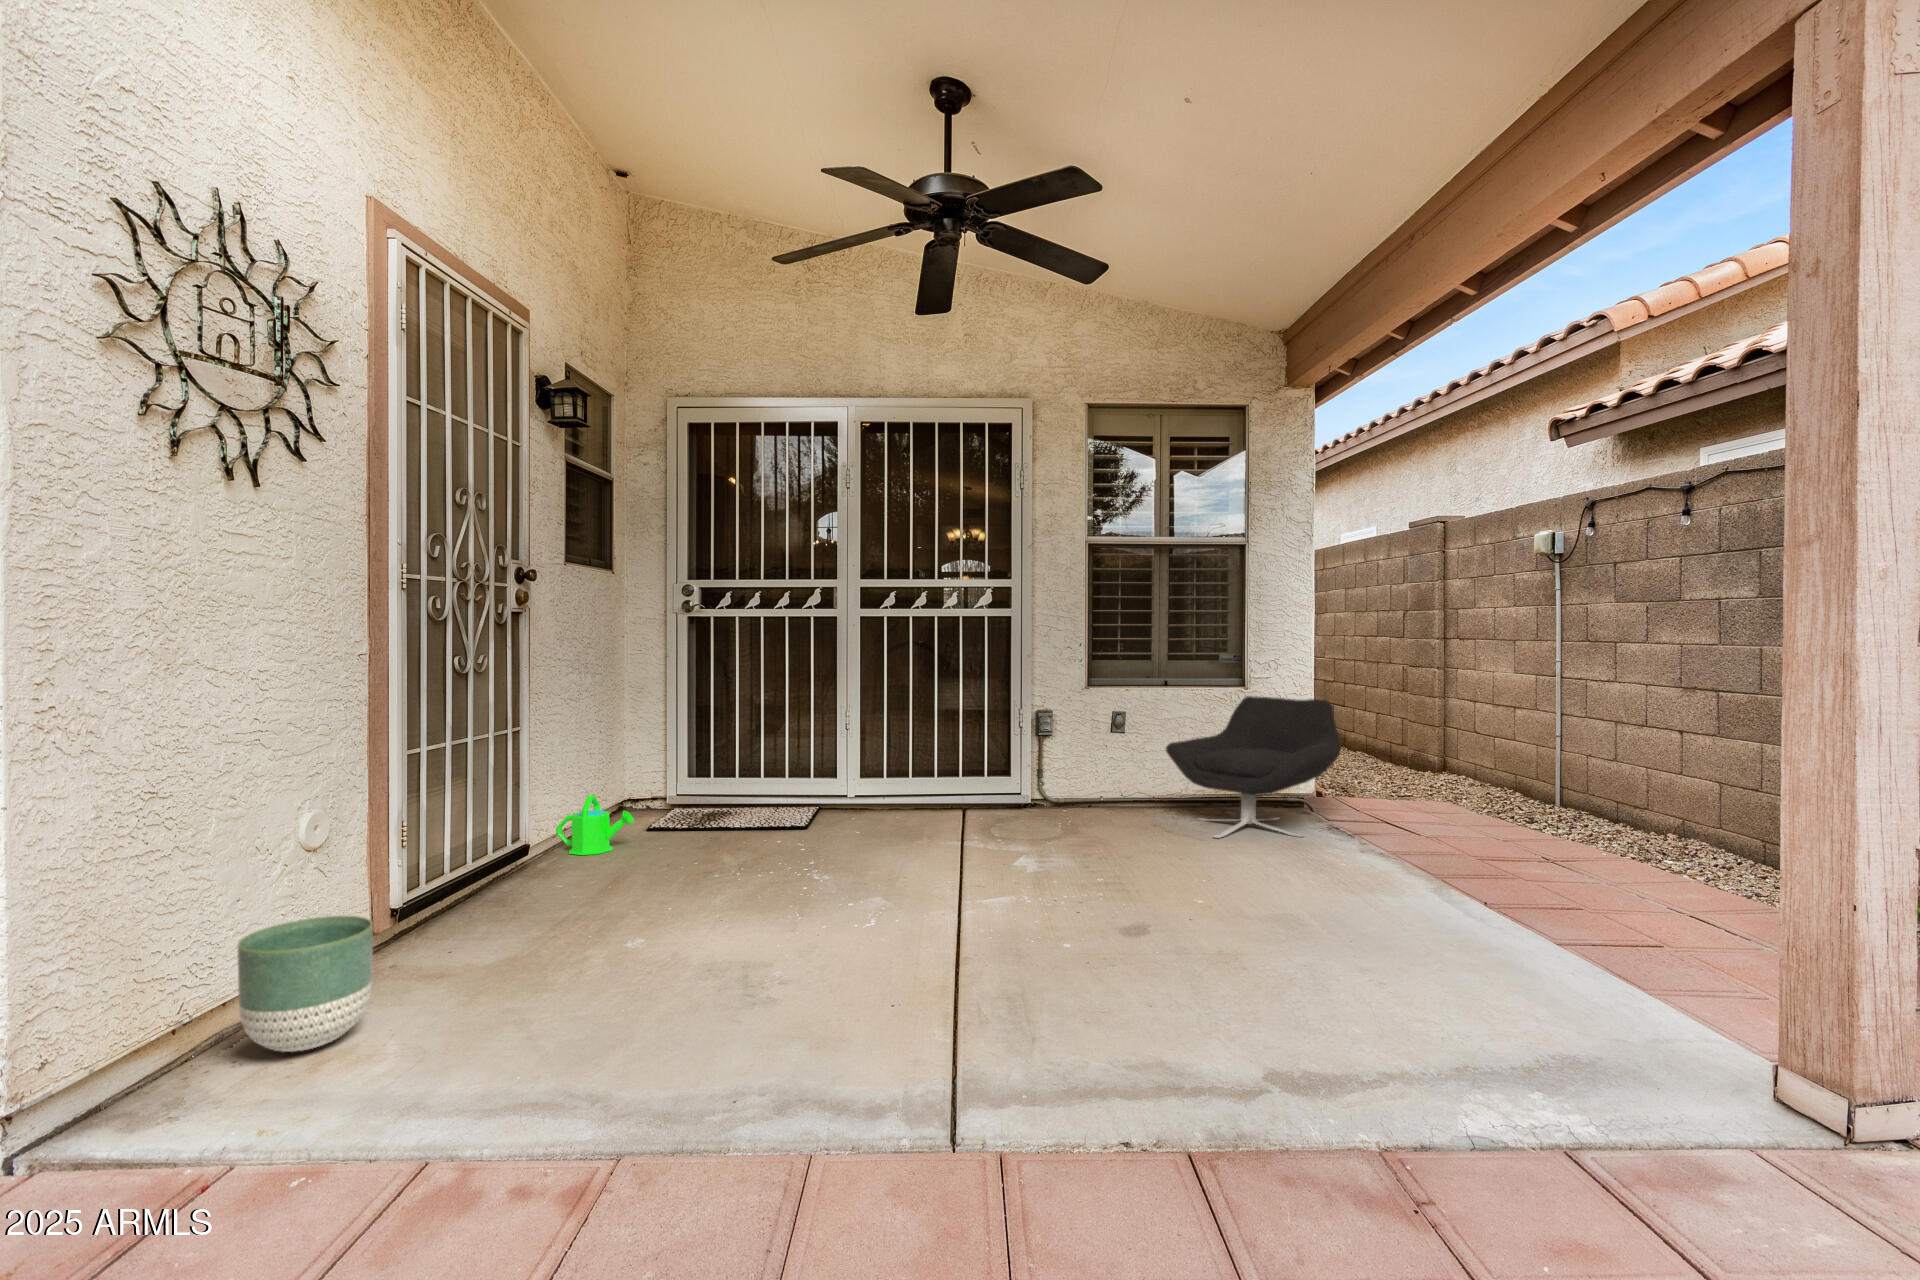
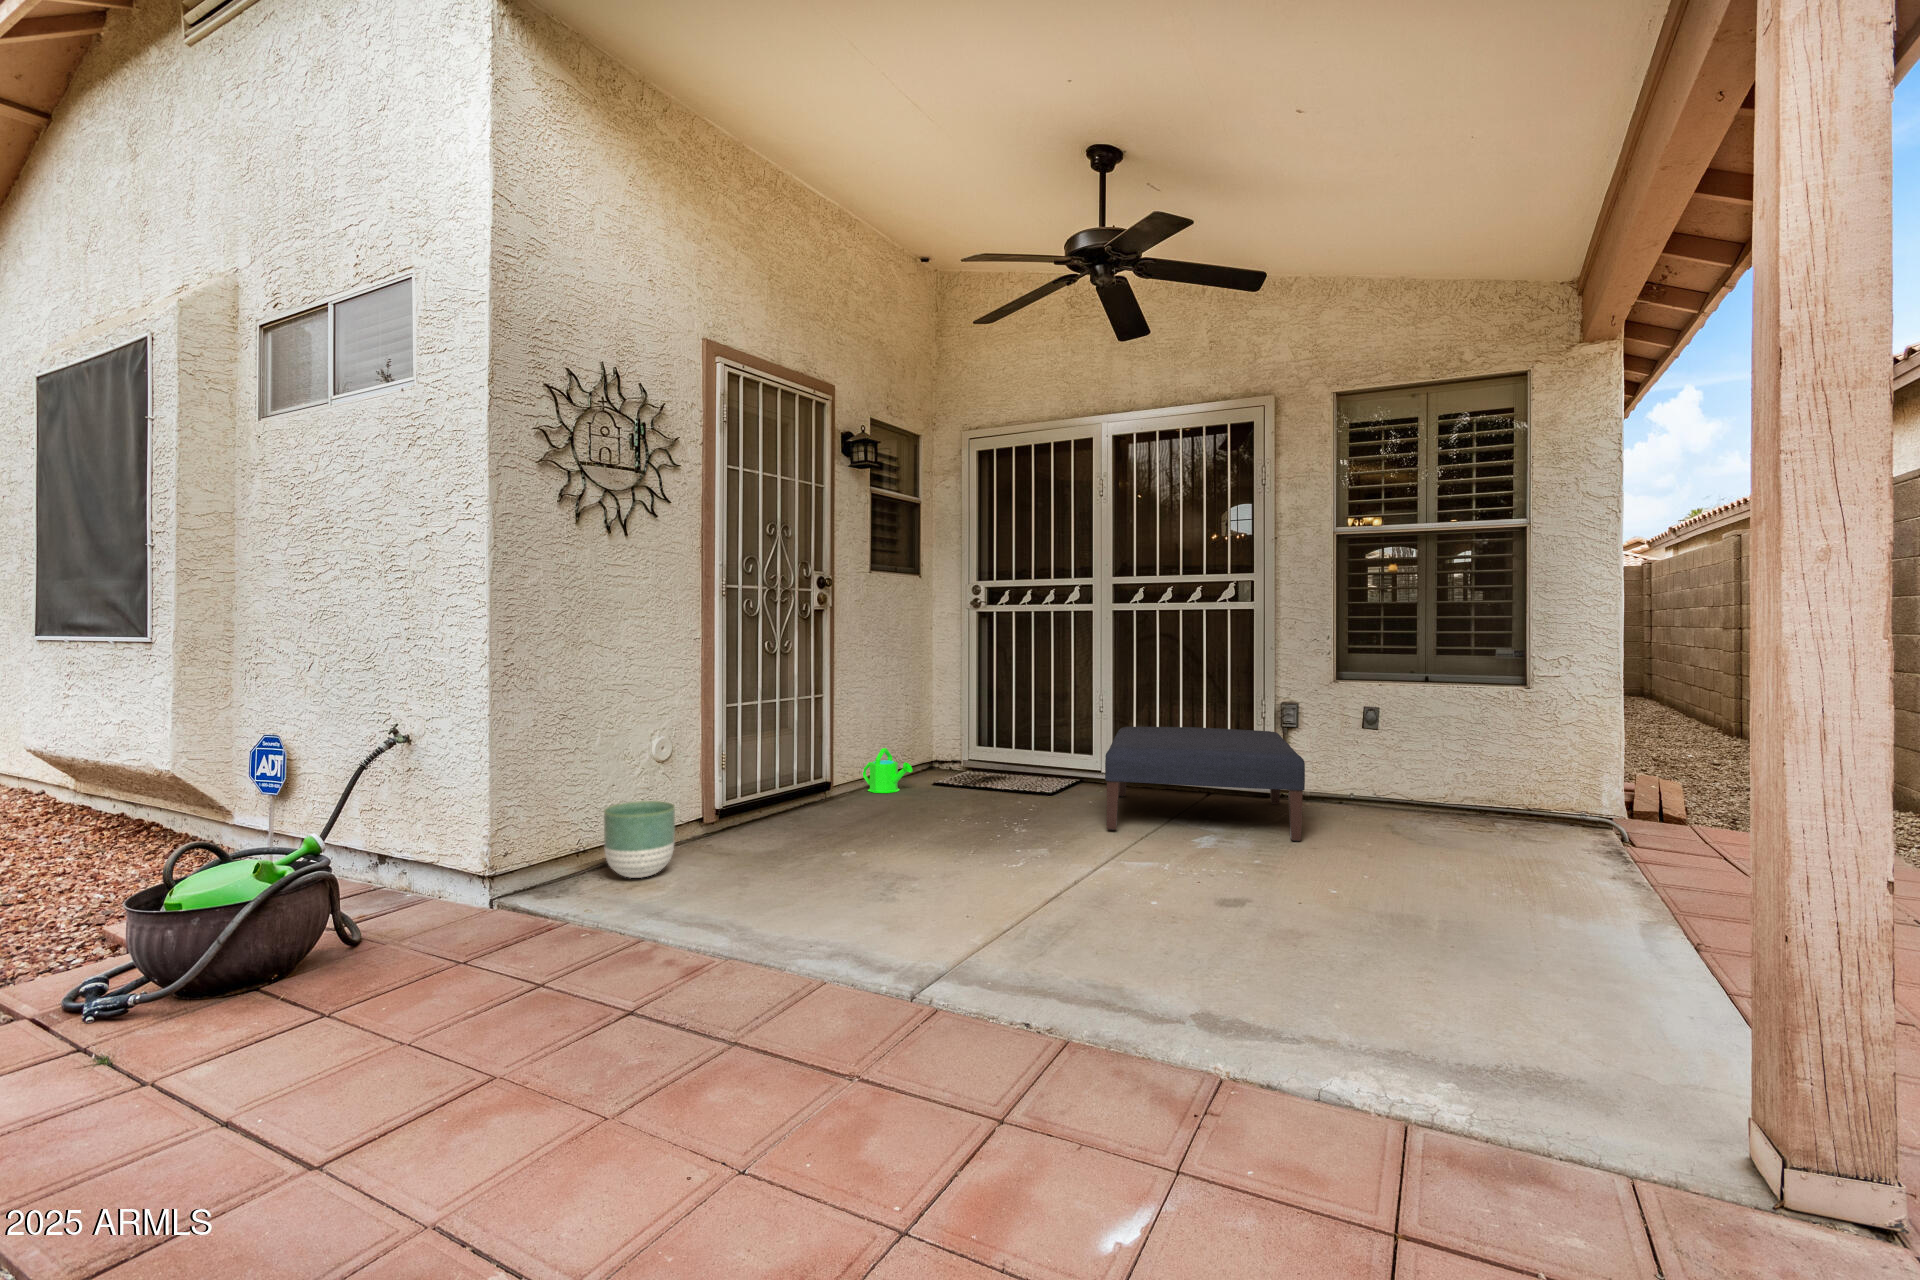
lounge chair: present [1166,696,1341,838] -> none [1399,697,1613,851]
ottoman: none [882,742,1118,867] -> present [1105,727,1305,841]

